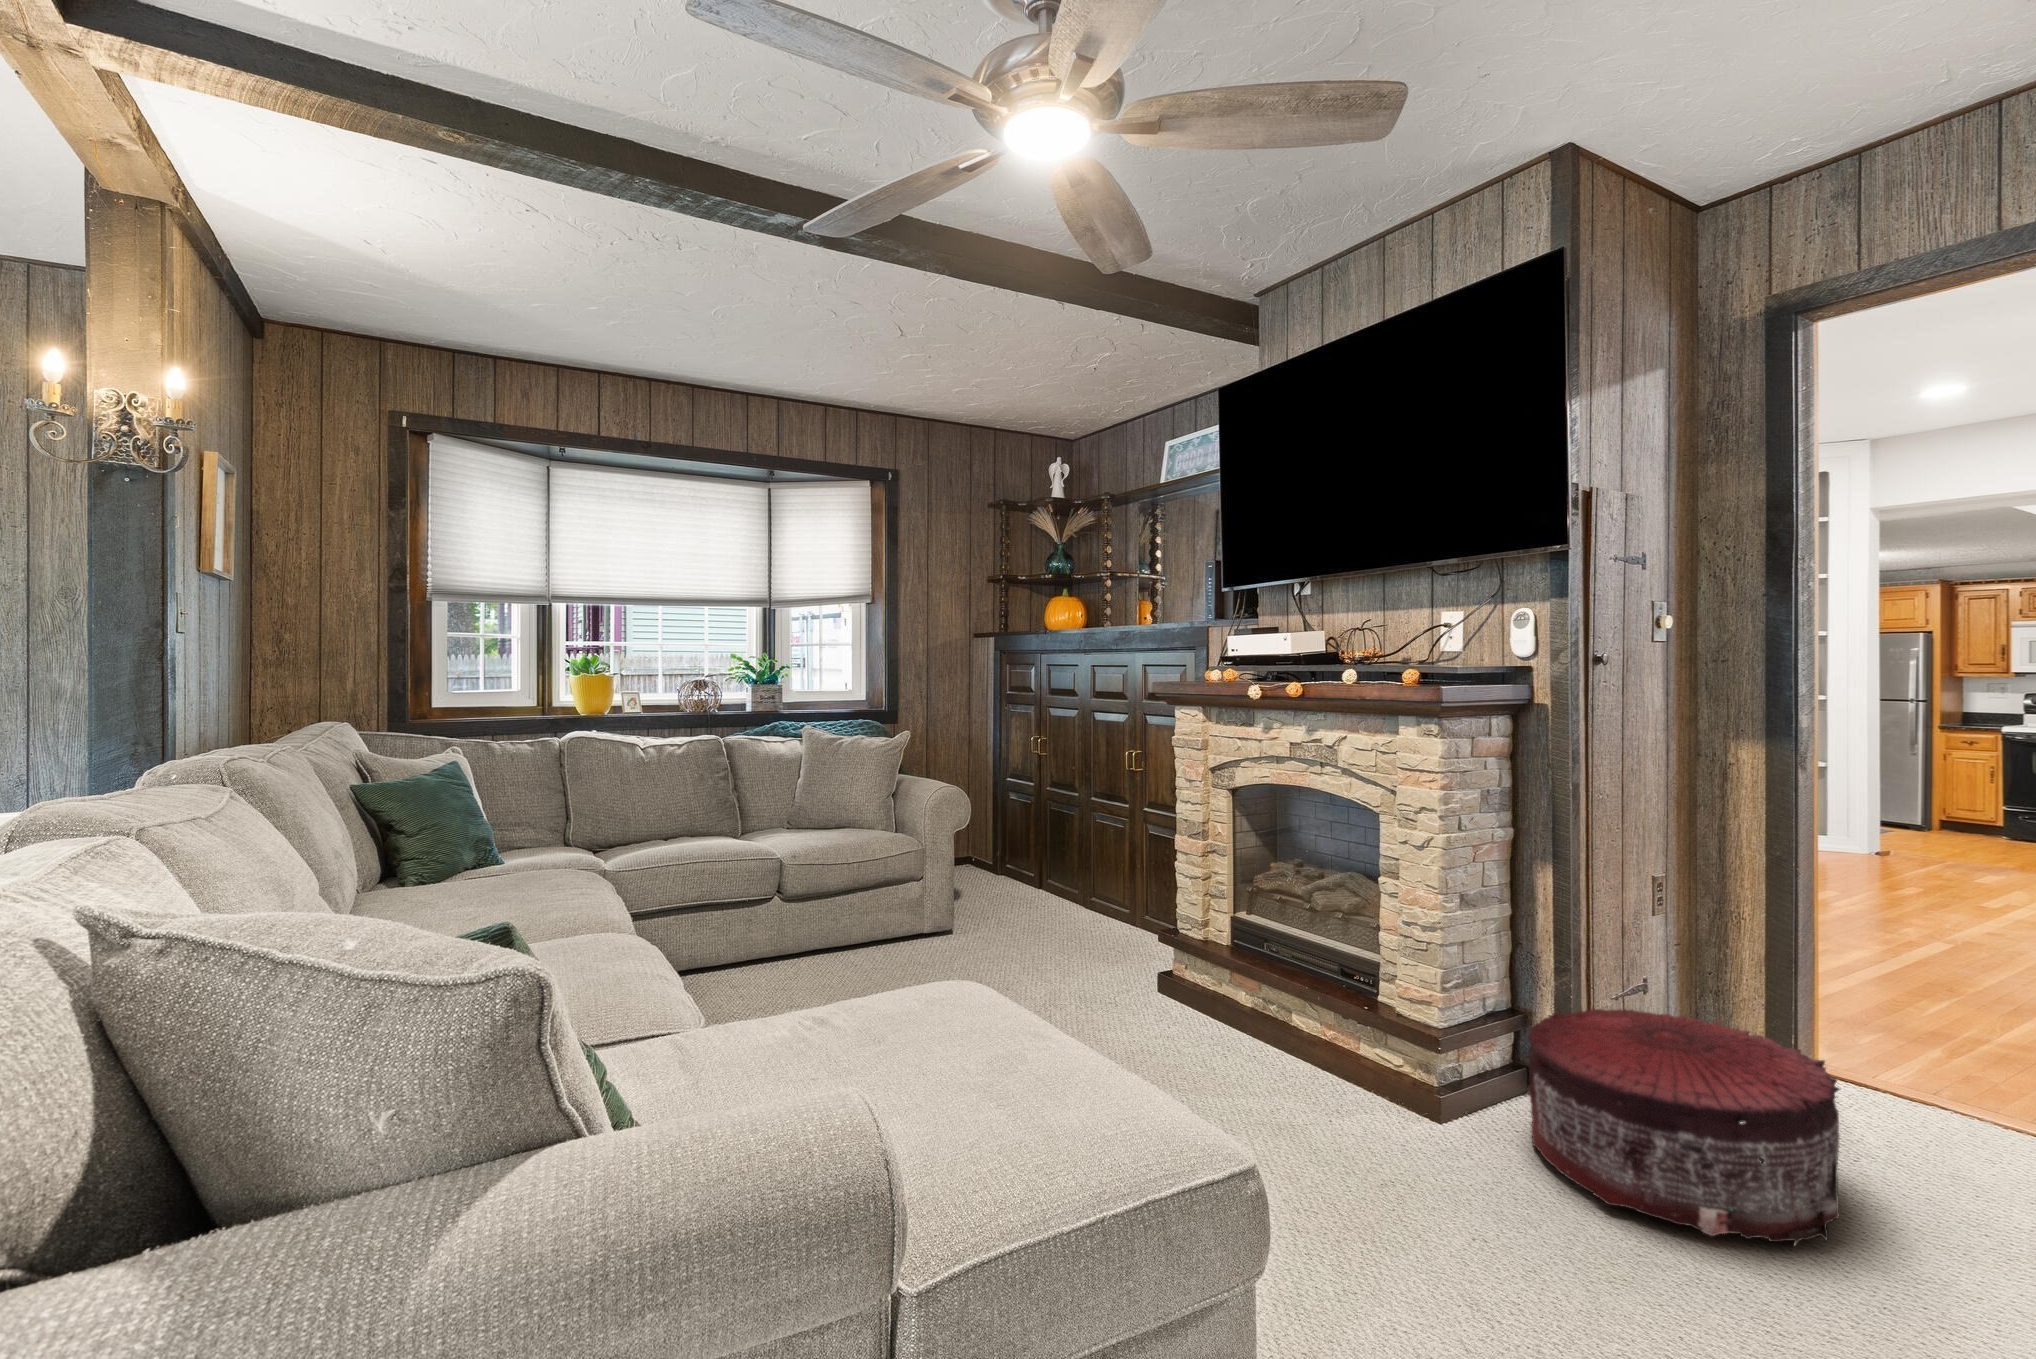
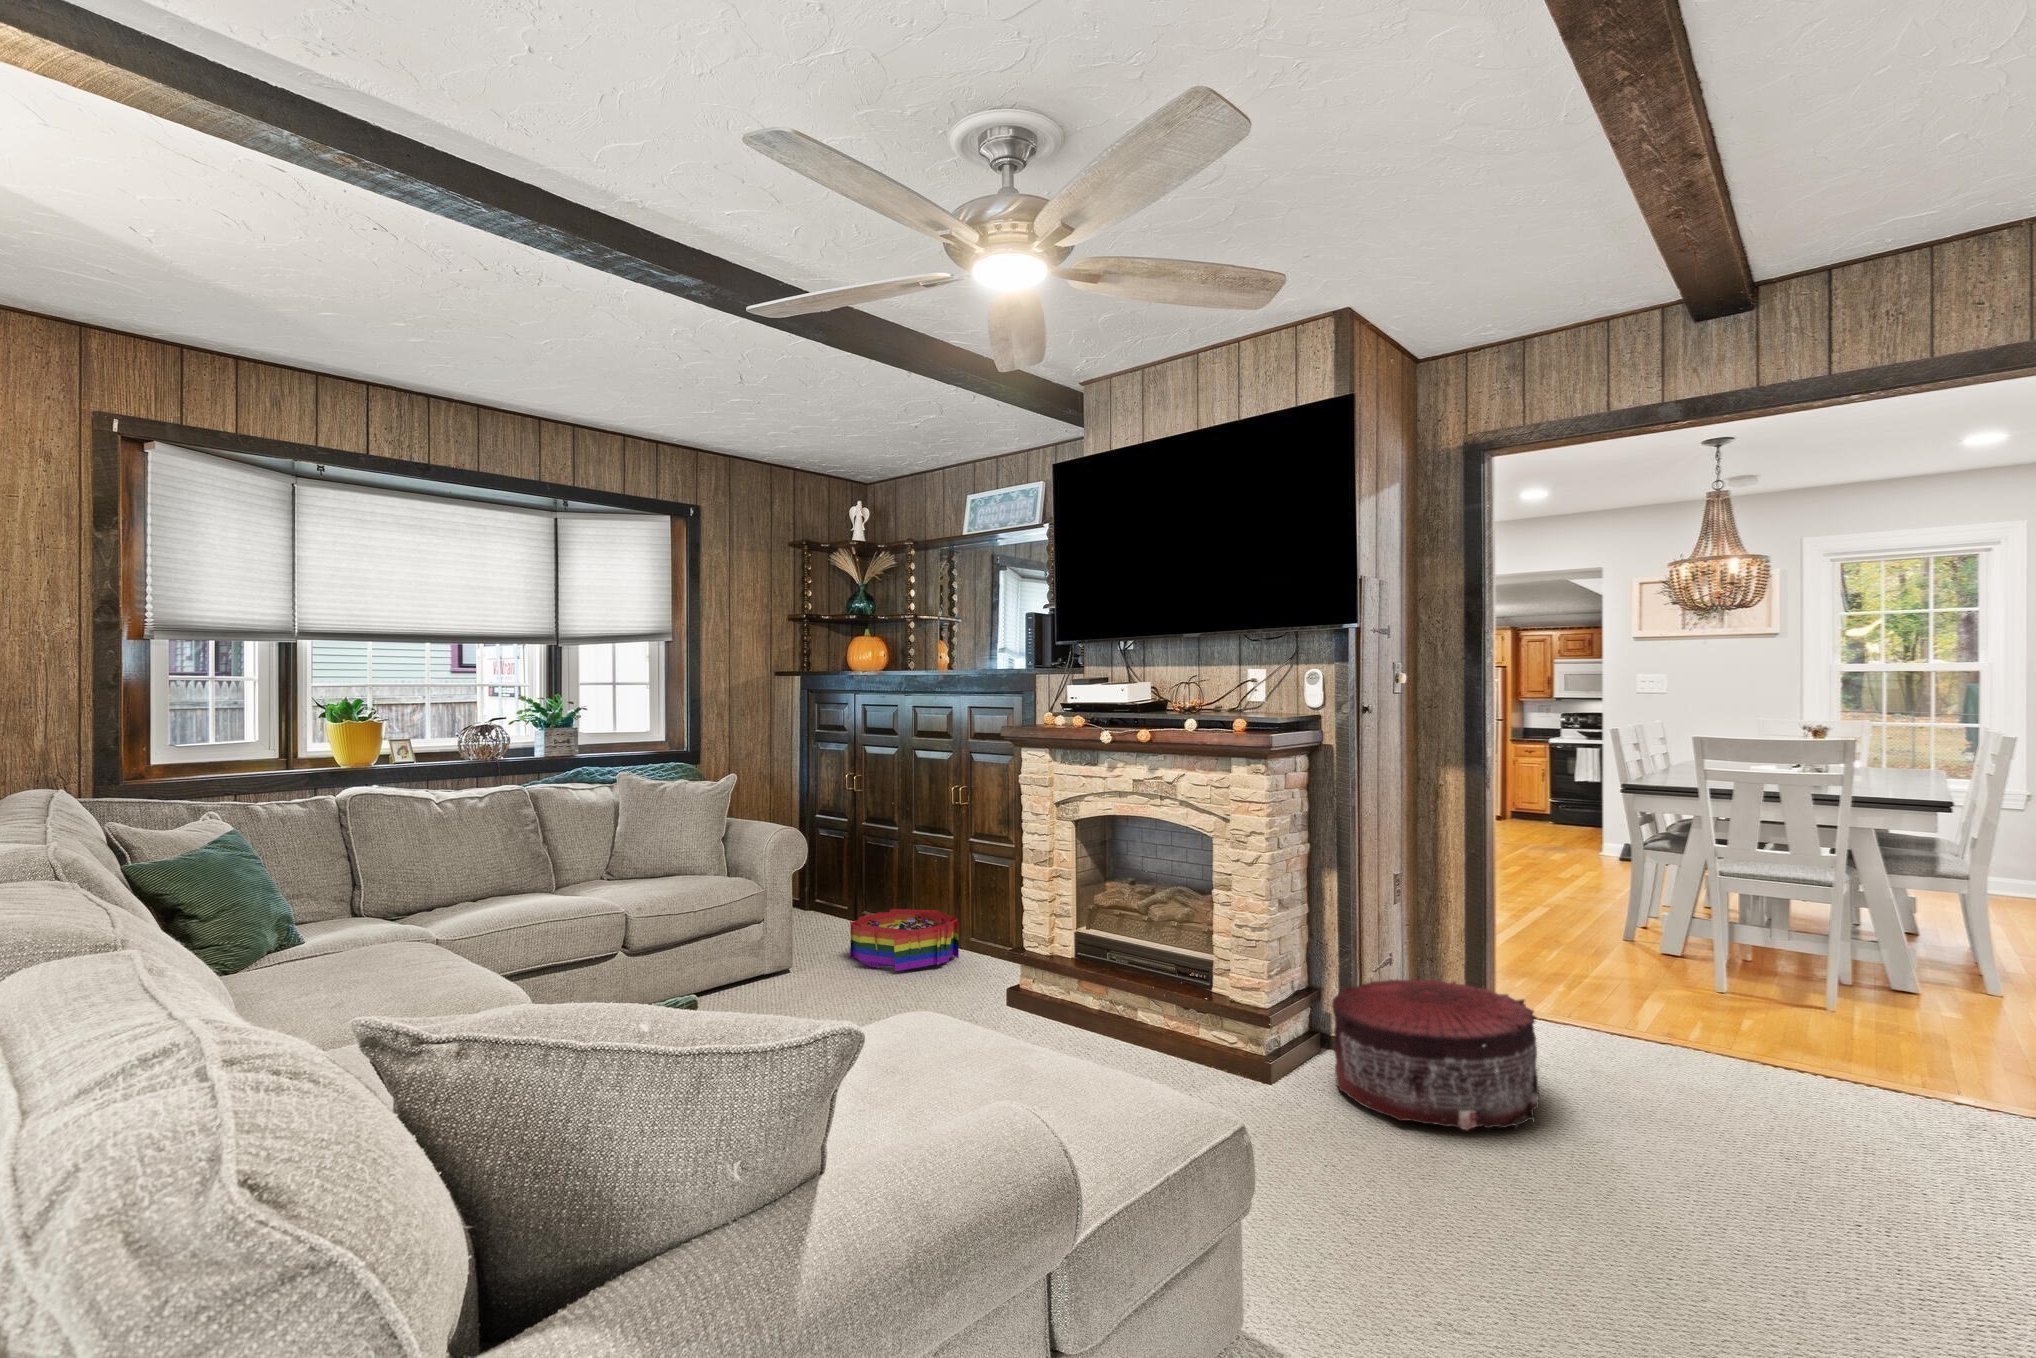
storage bin: none [1021,872,1132,937] -> present [850,909,959,971]

